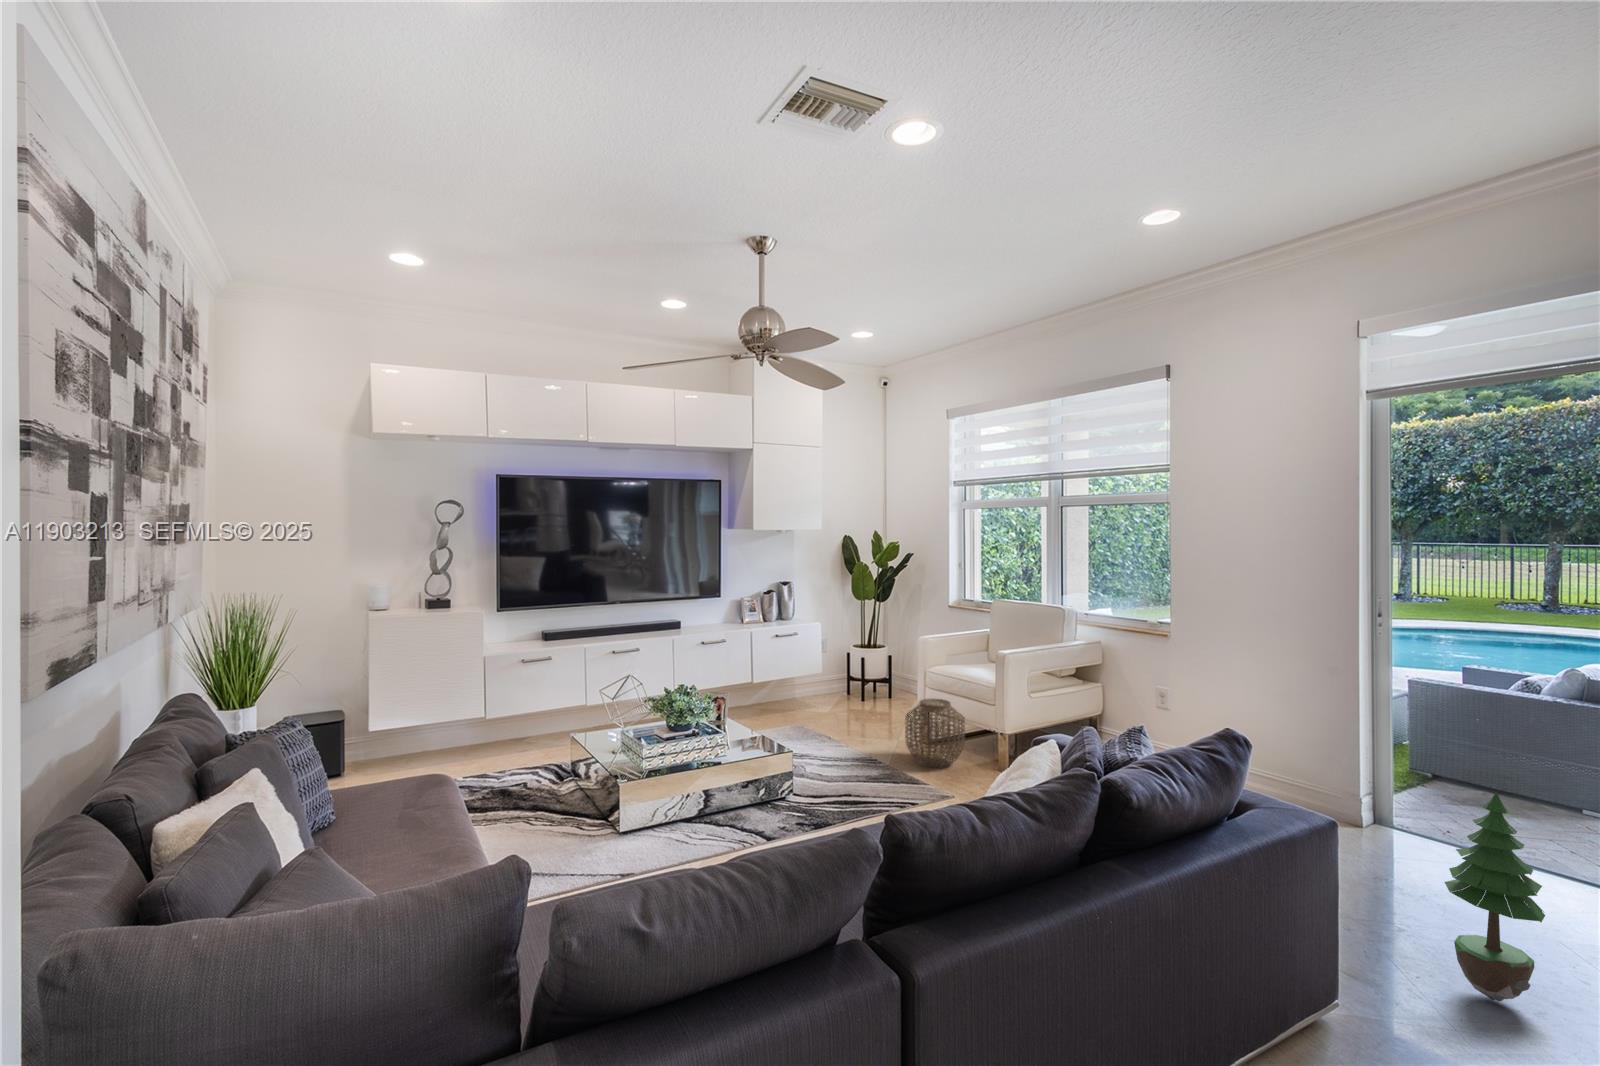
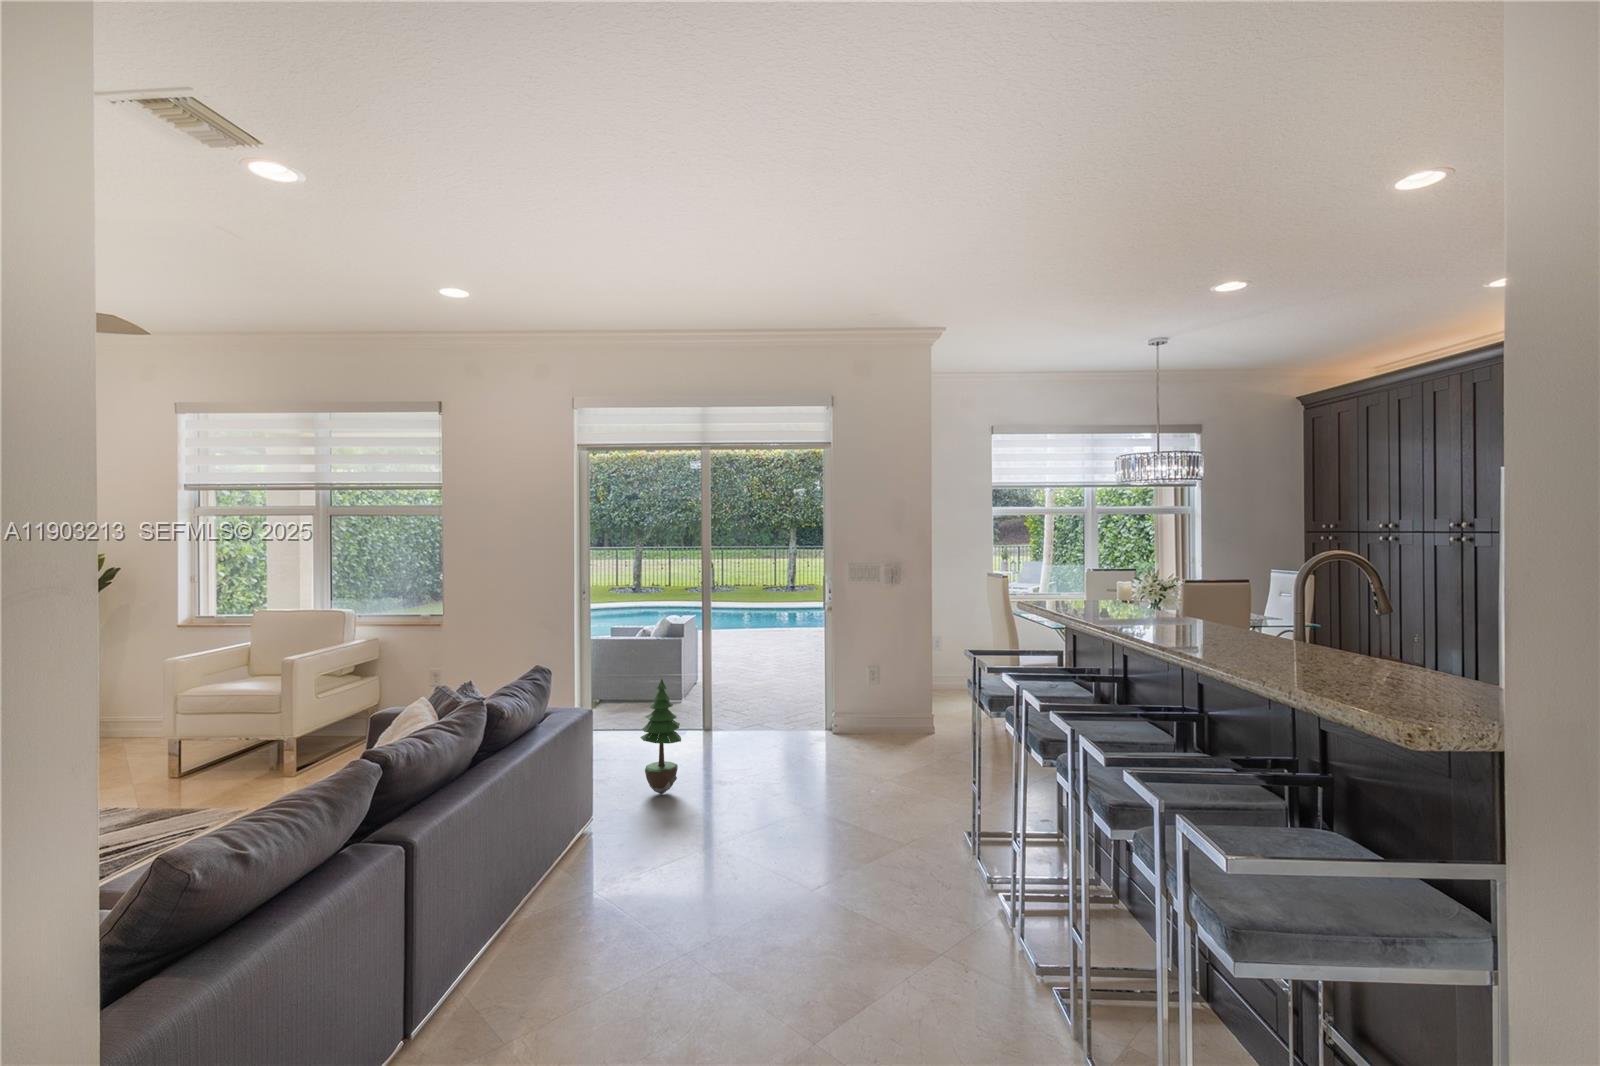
woven basket: present [905,699,965,768] -> none [160,721,243,796]

